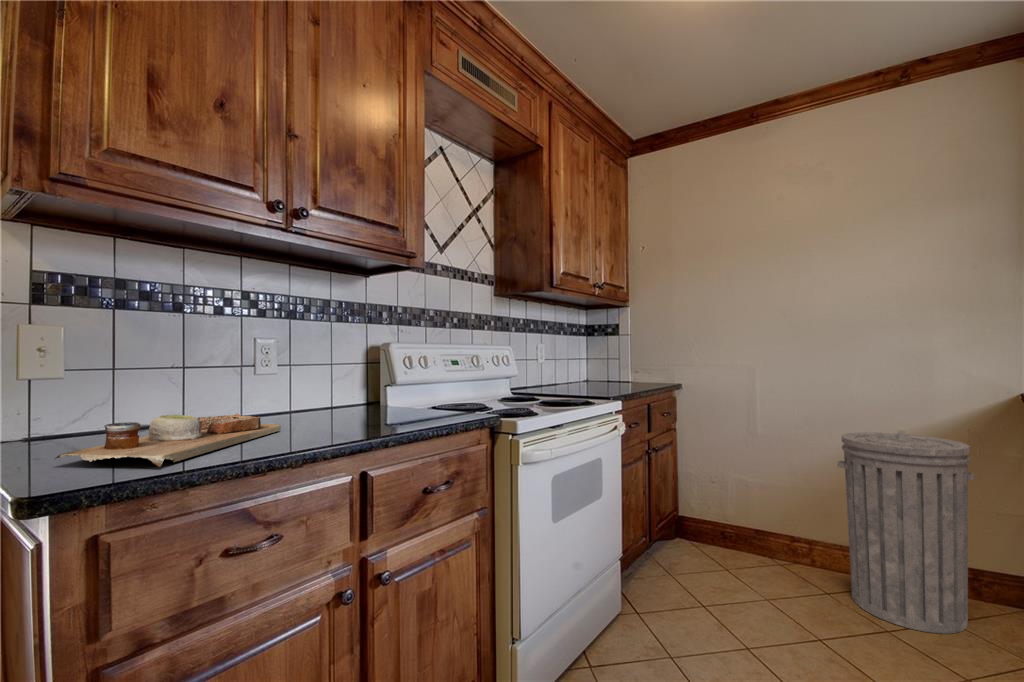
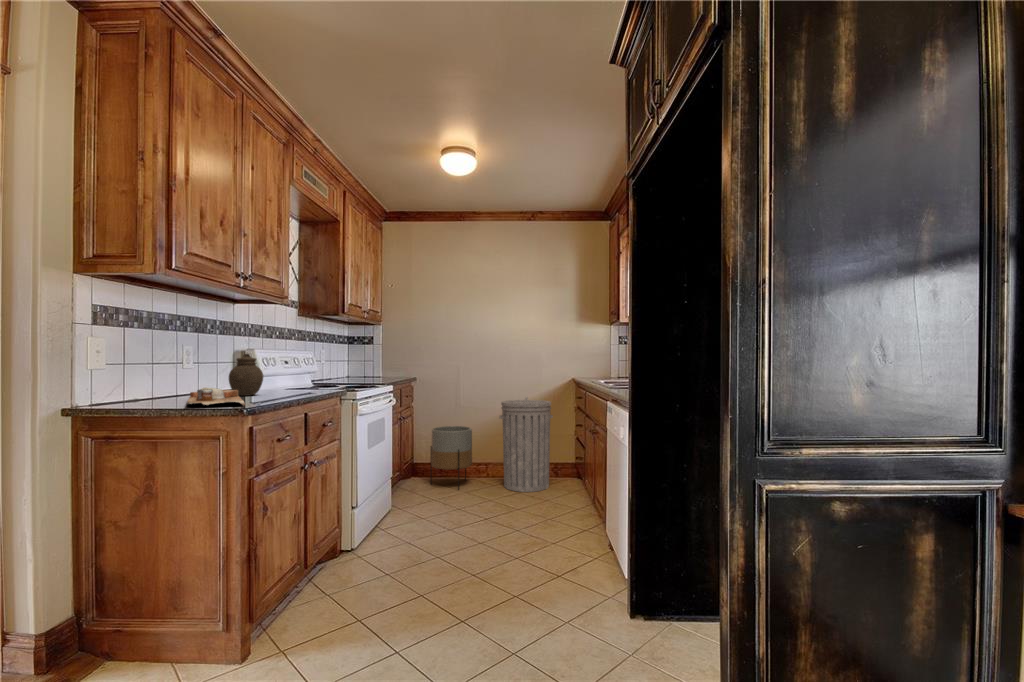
jar: none [305,349,360,421] -> present [229,354,263,396]
planter: none [705,466,782,584] -> present [430,426,472,490]

